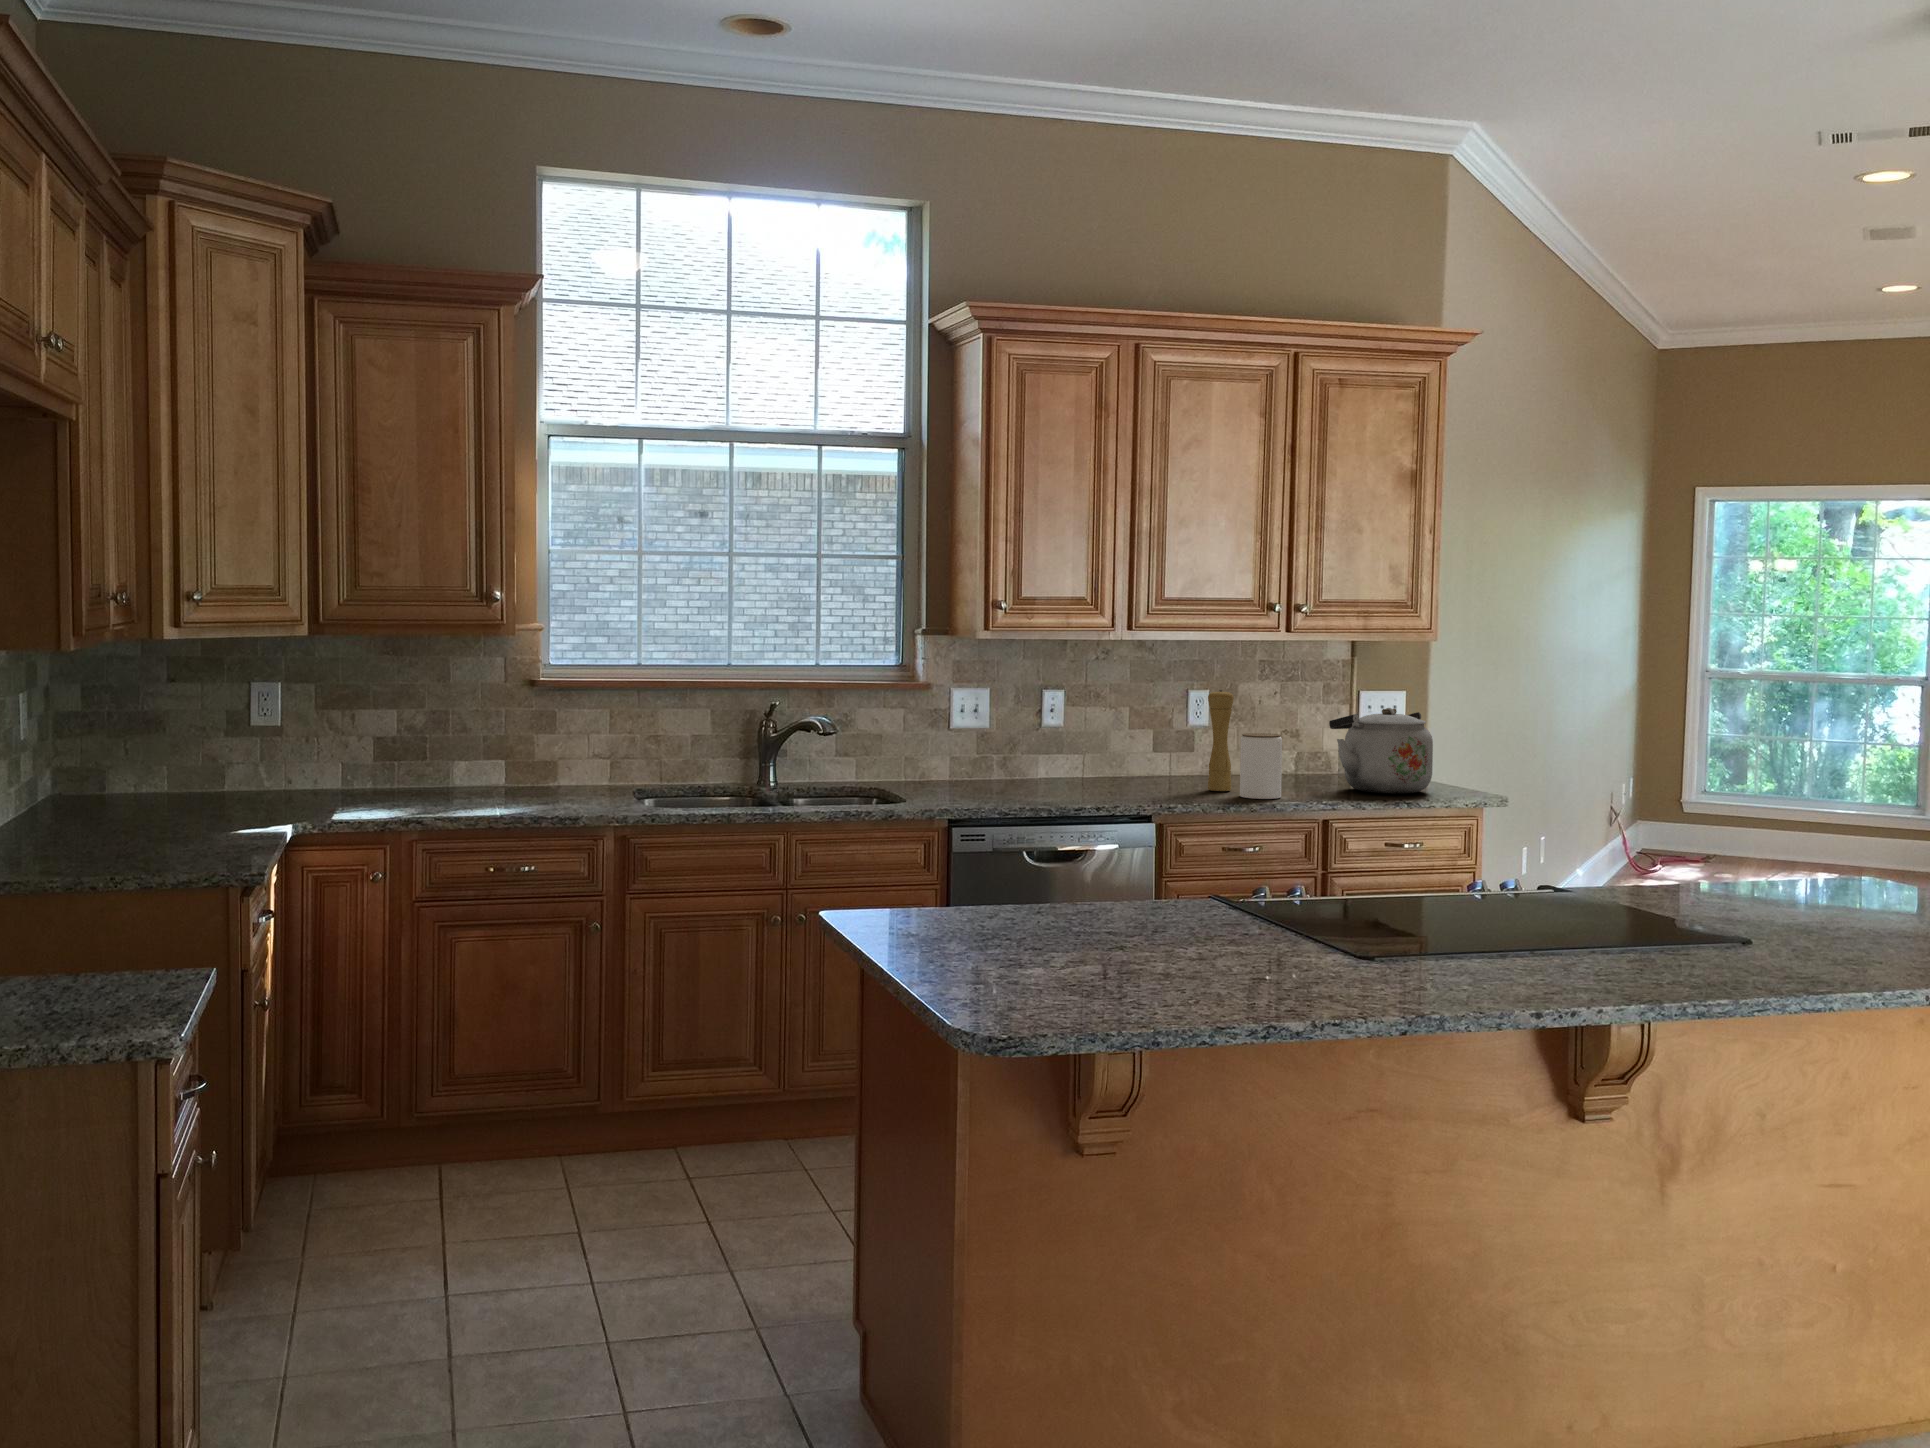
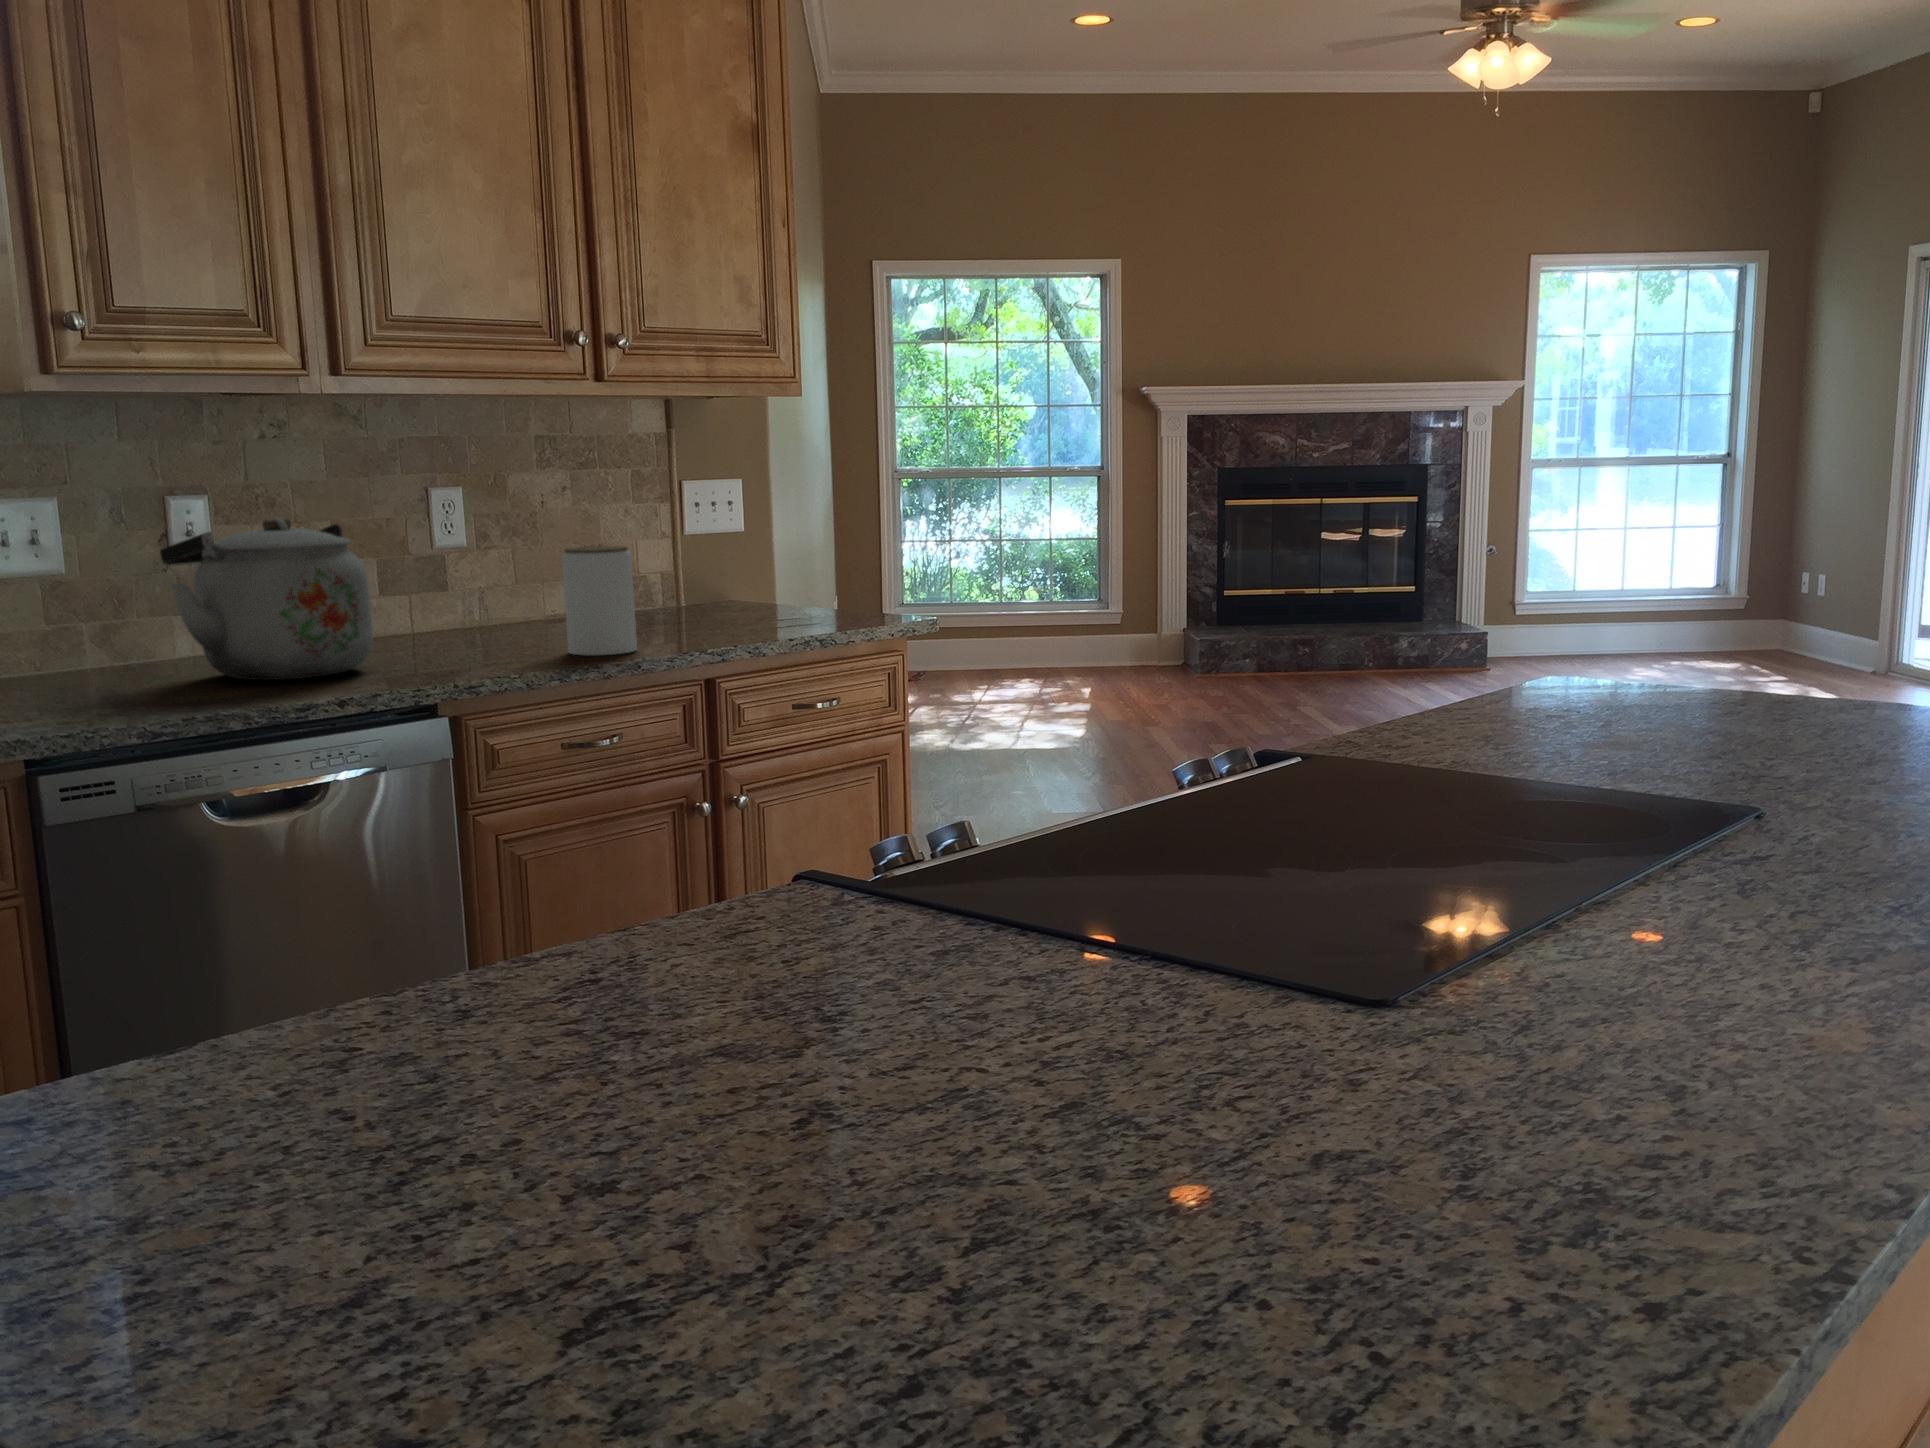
pepper mill: present [1208,690,1234,791] -> none [489,478,543,649]
kettle: present [1329,708,1433,794] -> present [160,517,373,680]

